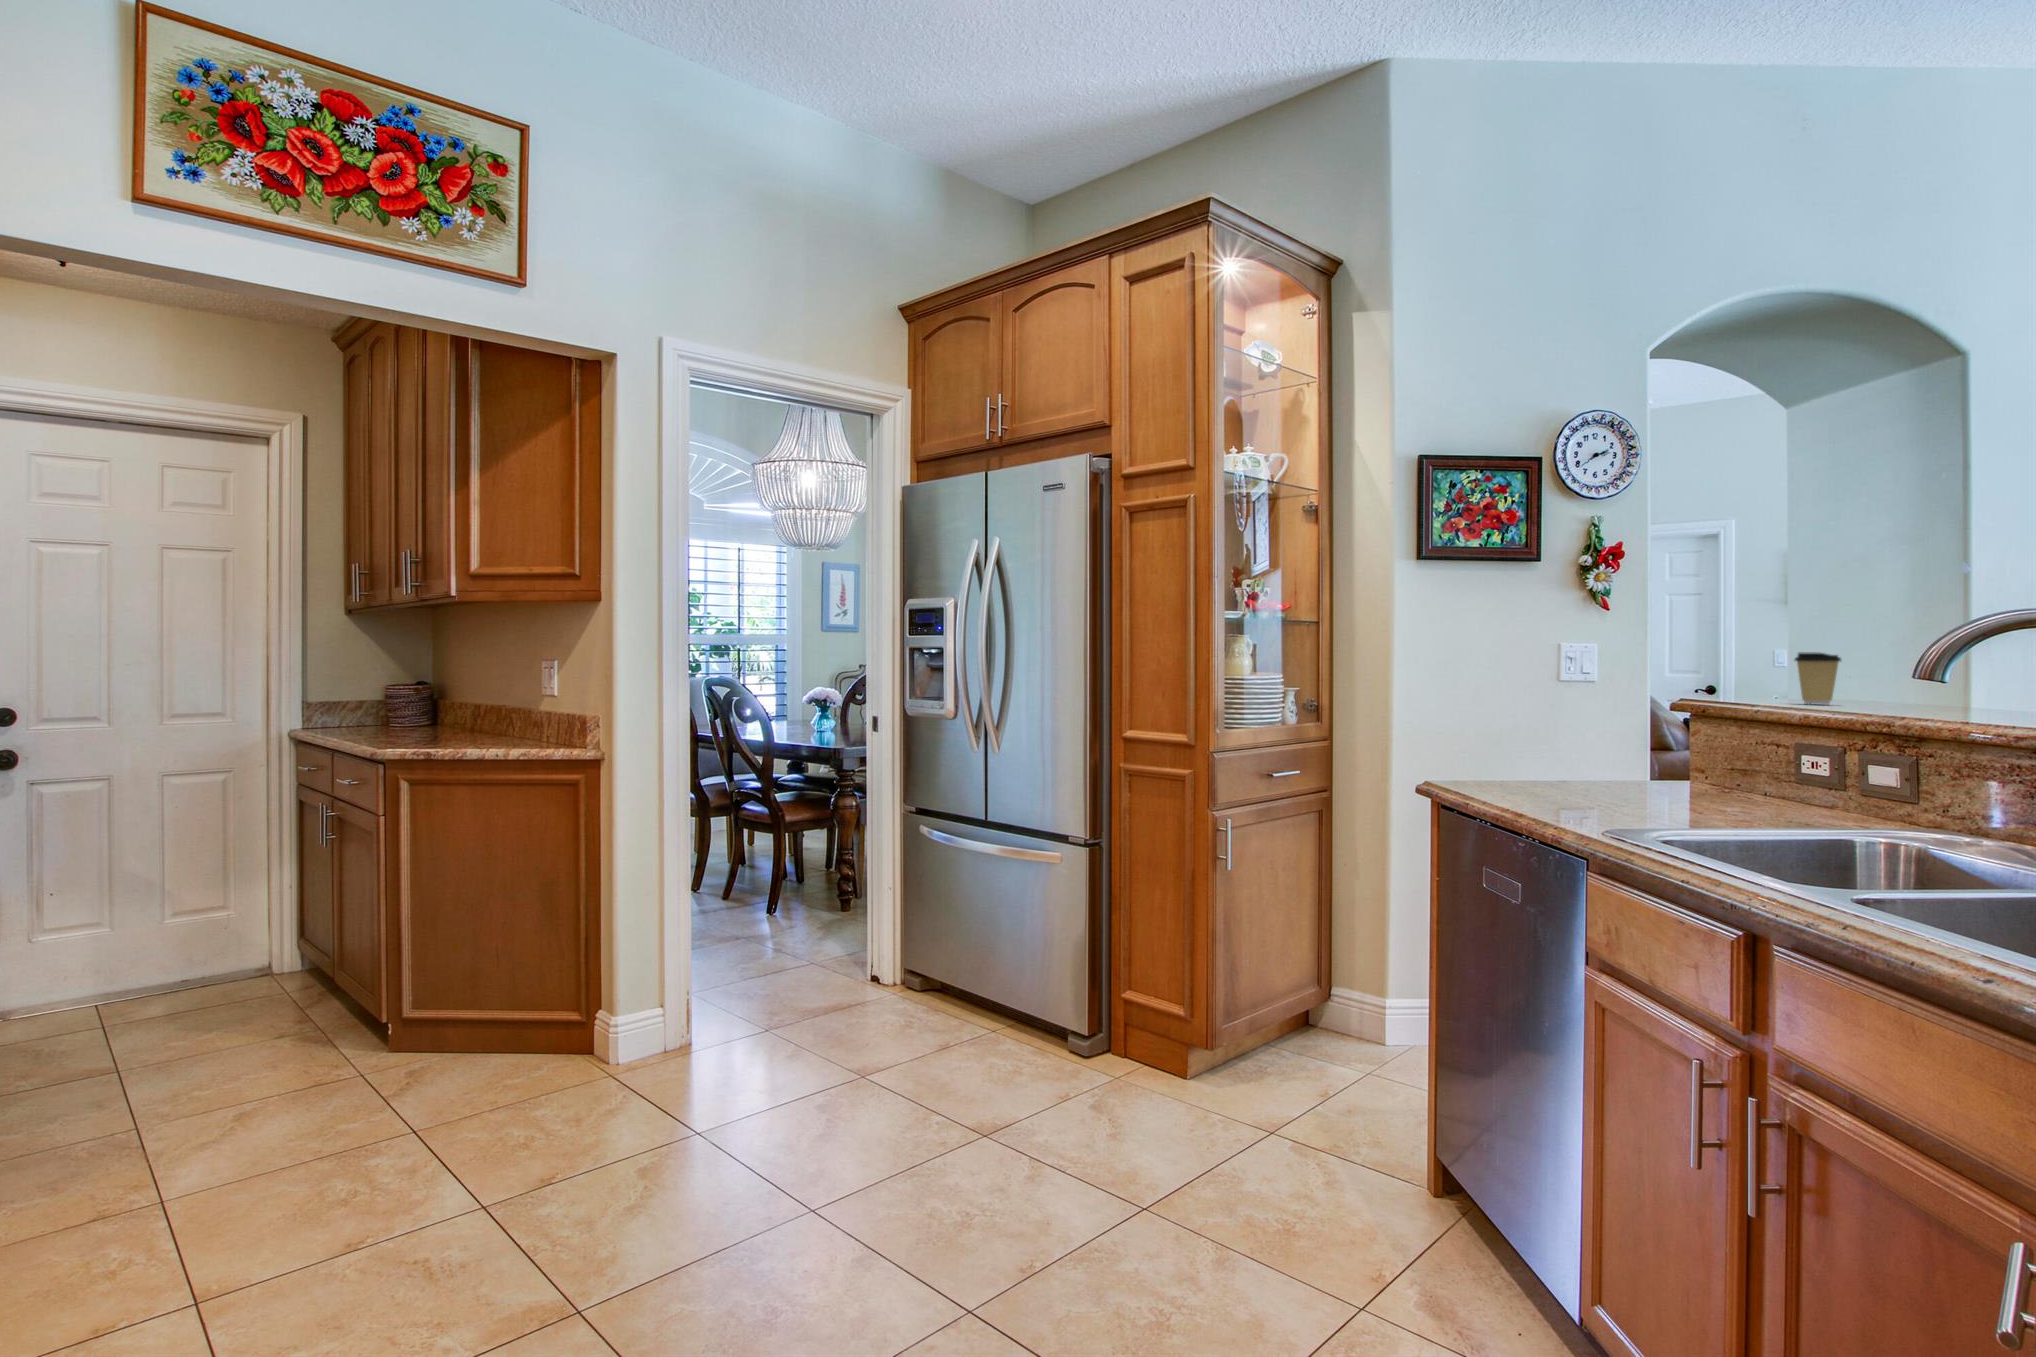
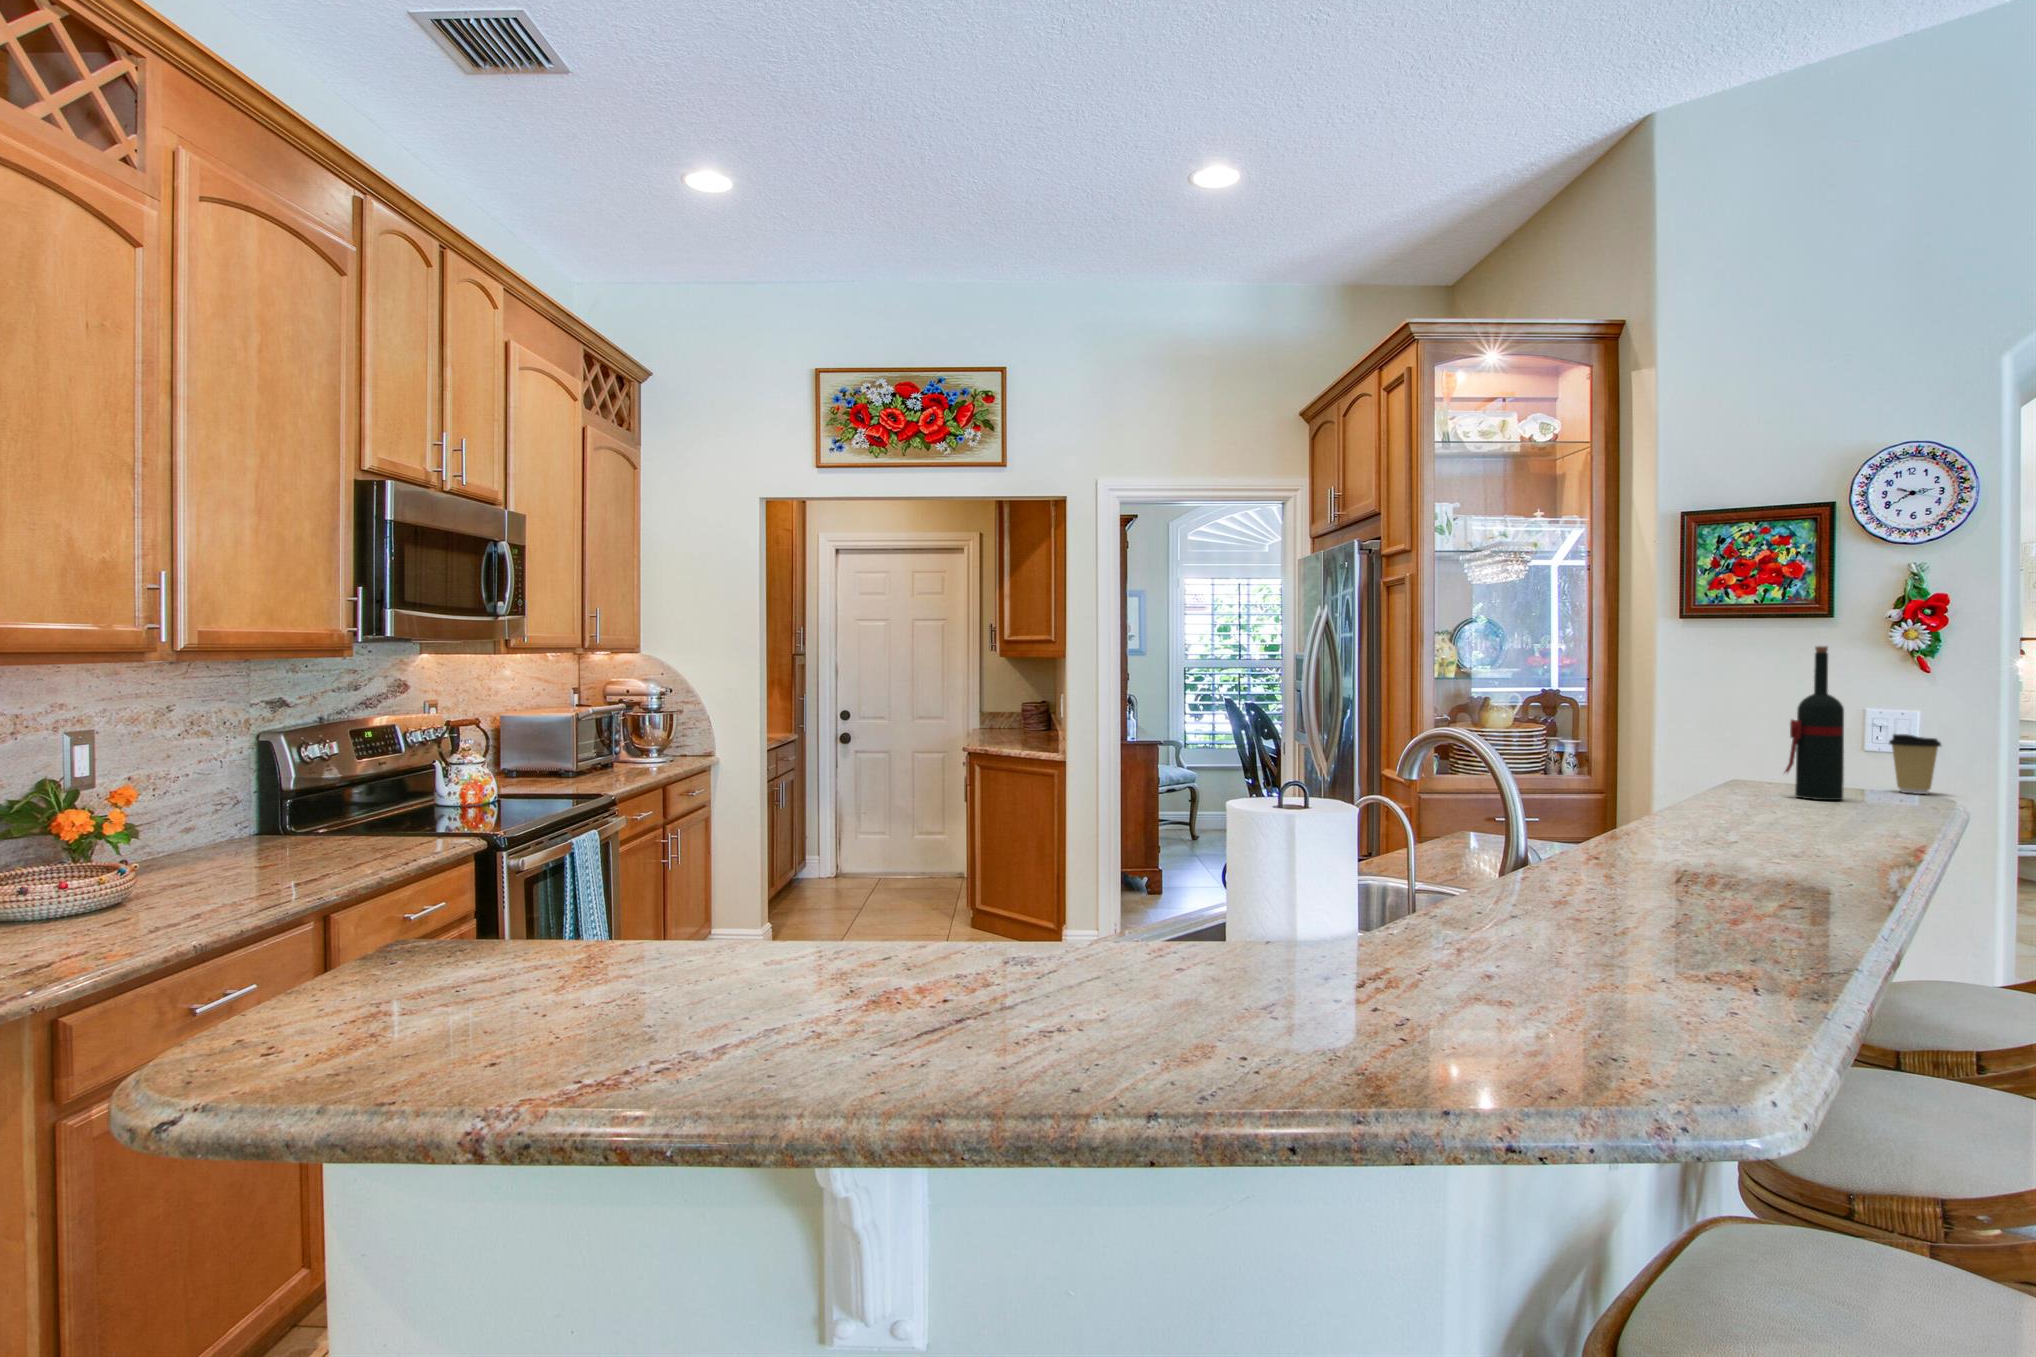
wine bottle: none [1859,562,1908,711] -> present [1785,646,1844,800]

